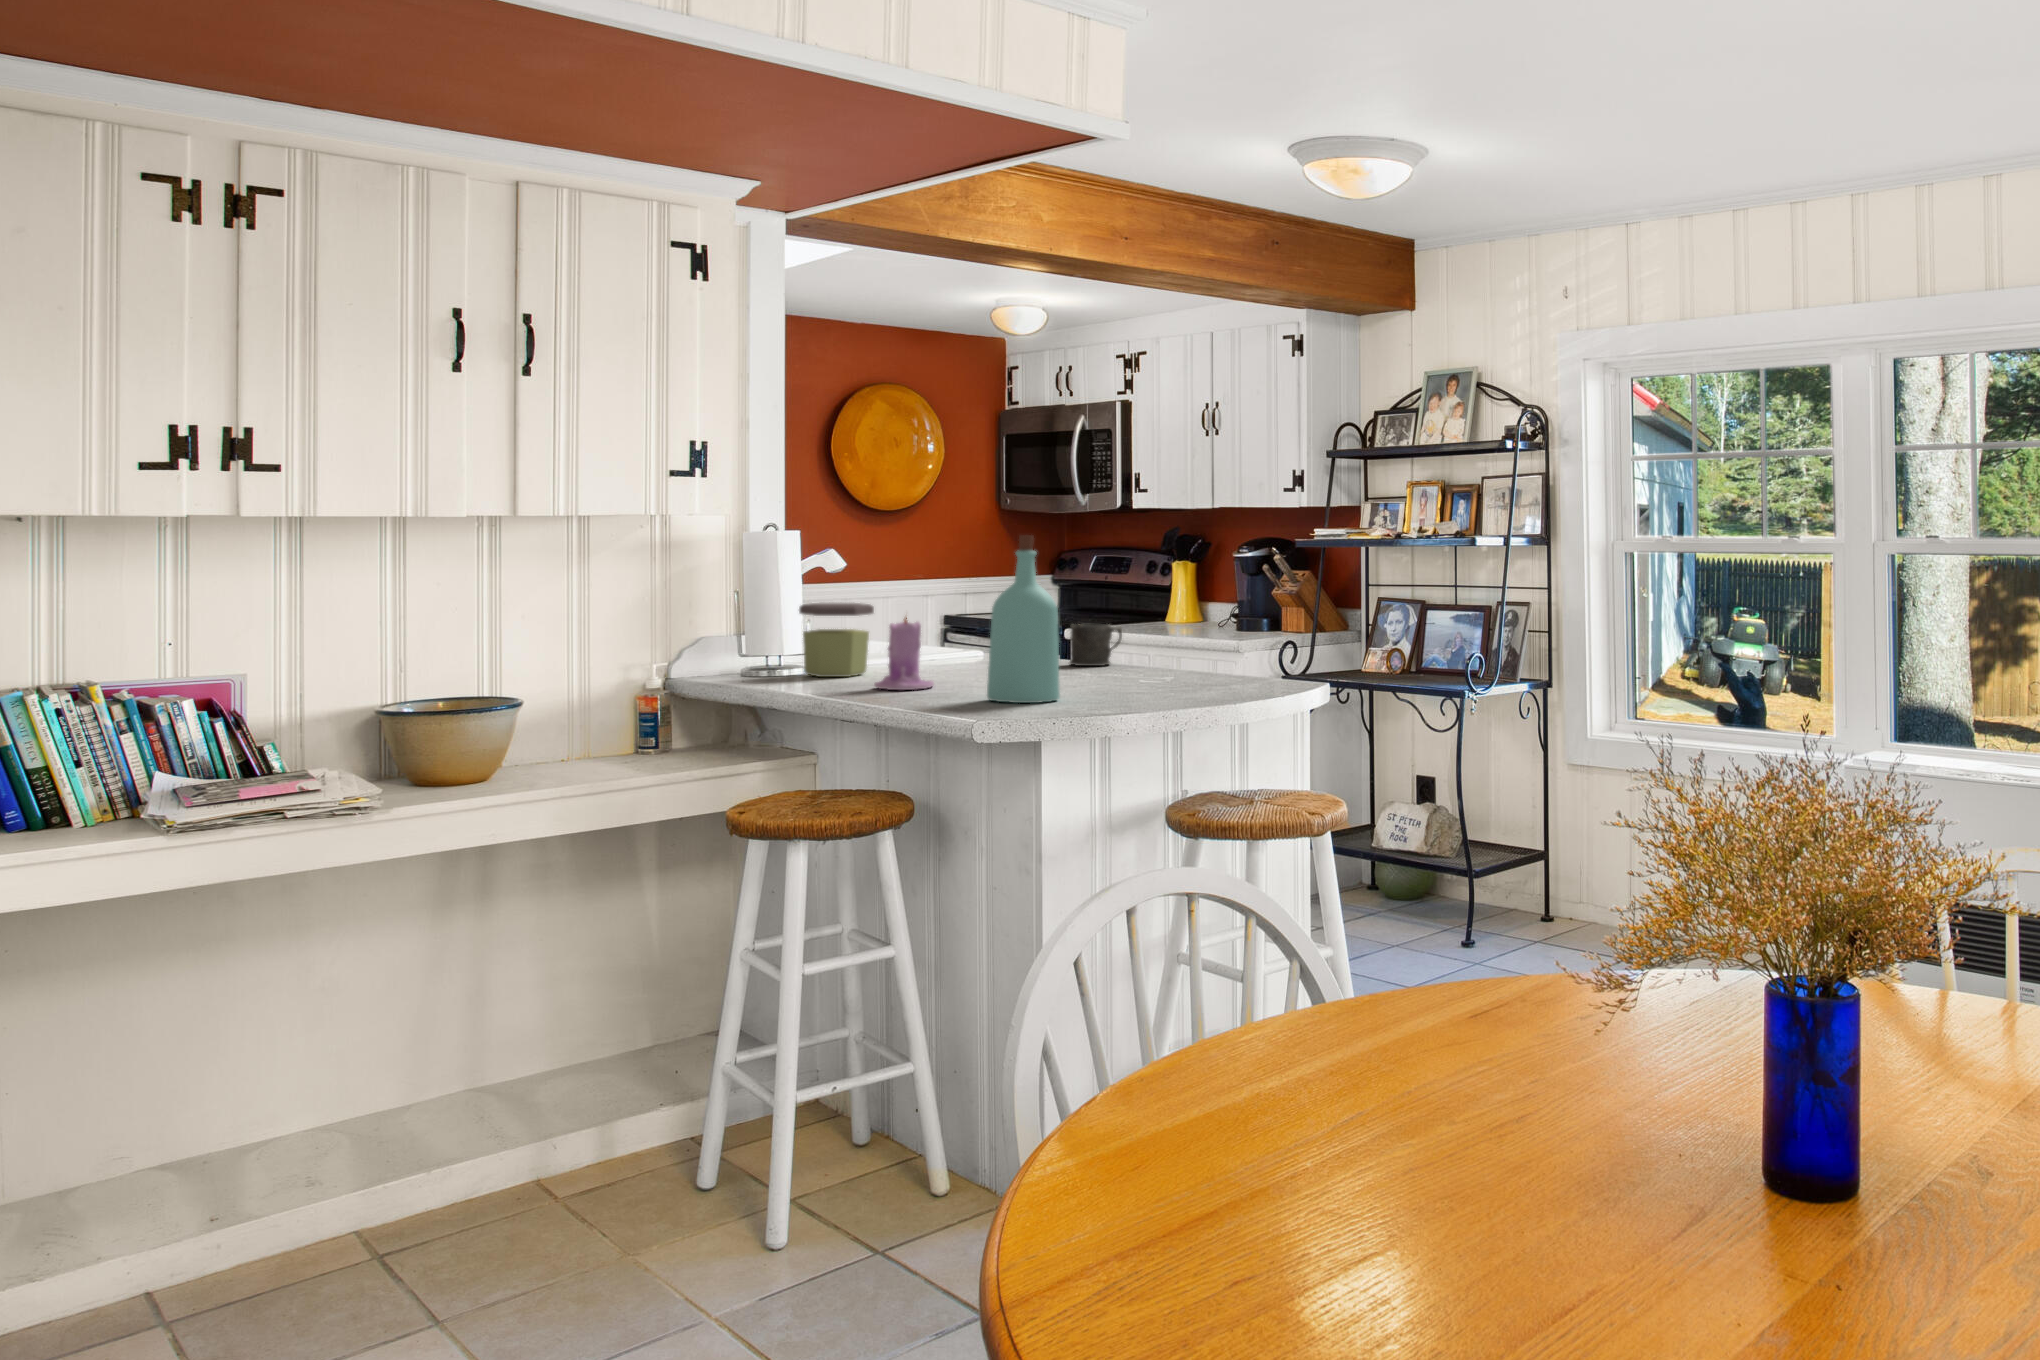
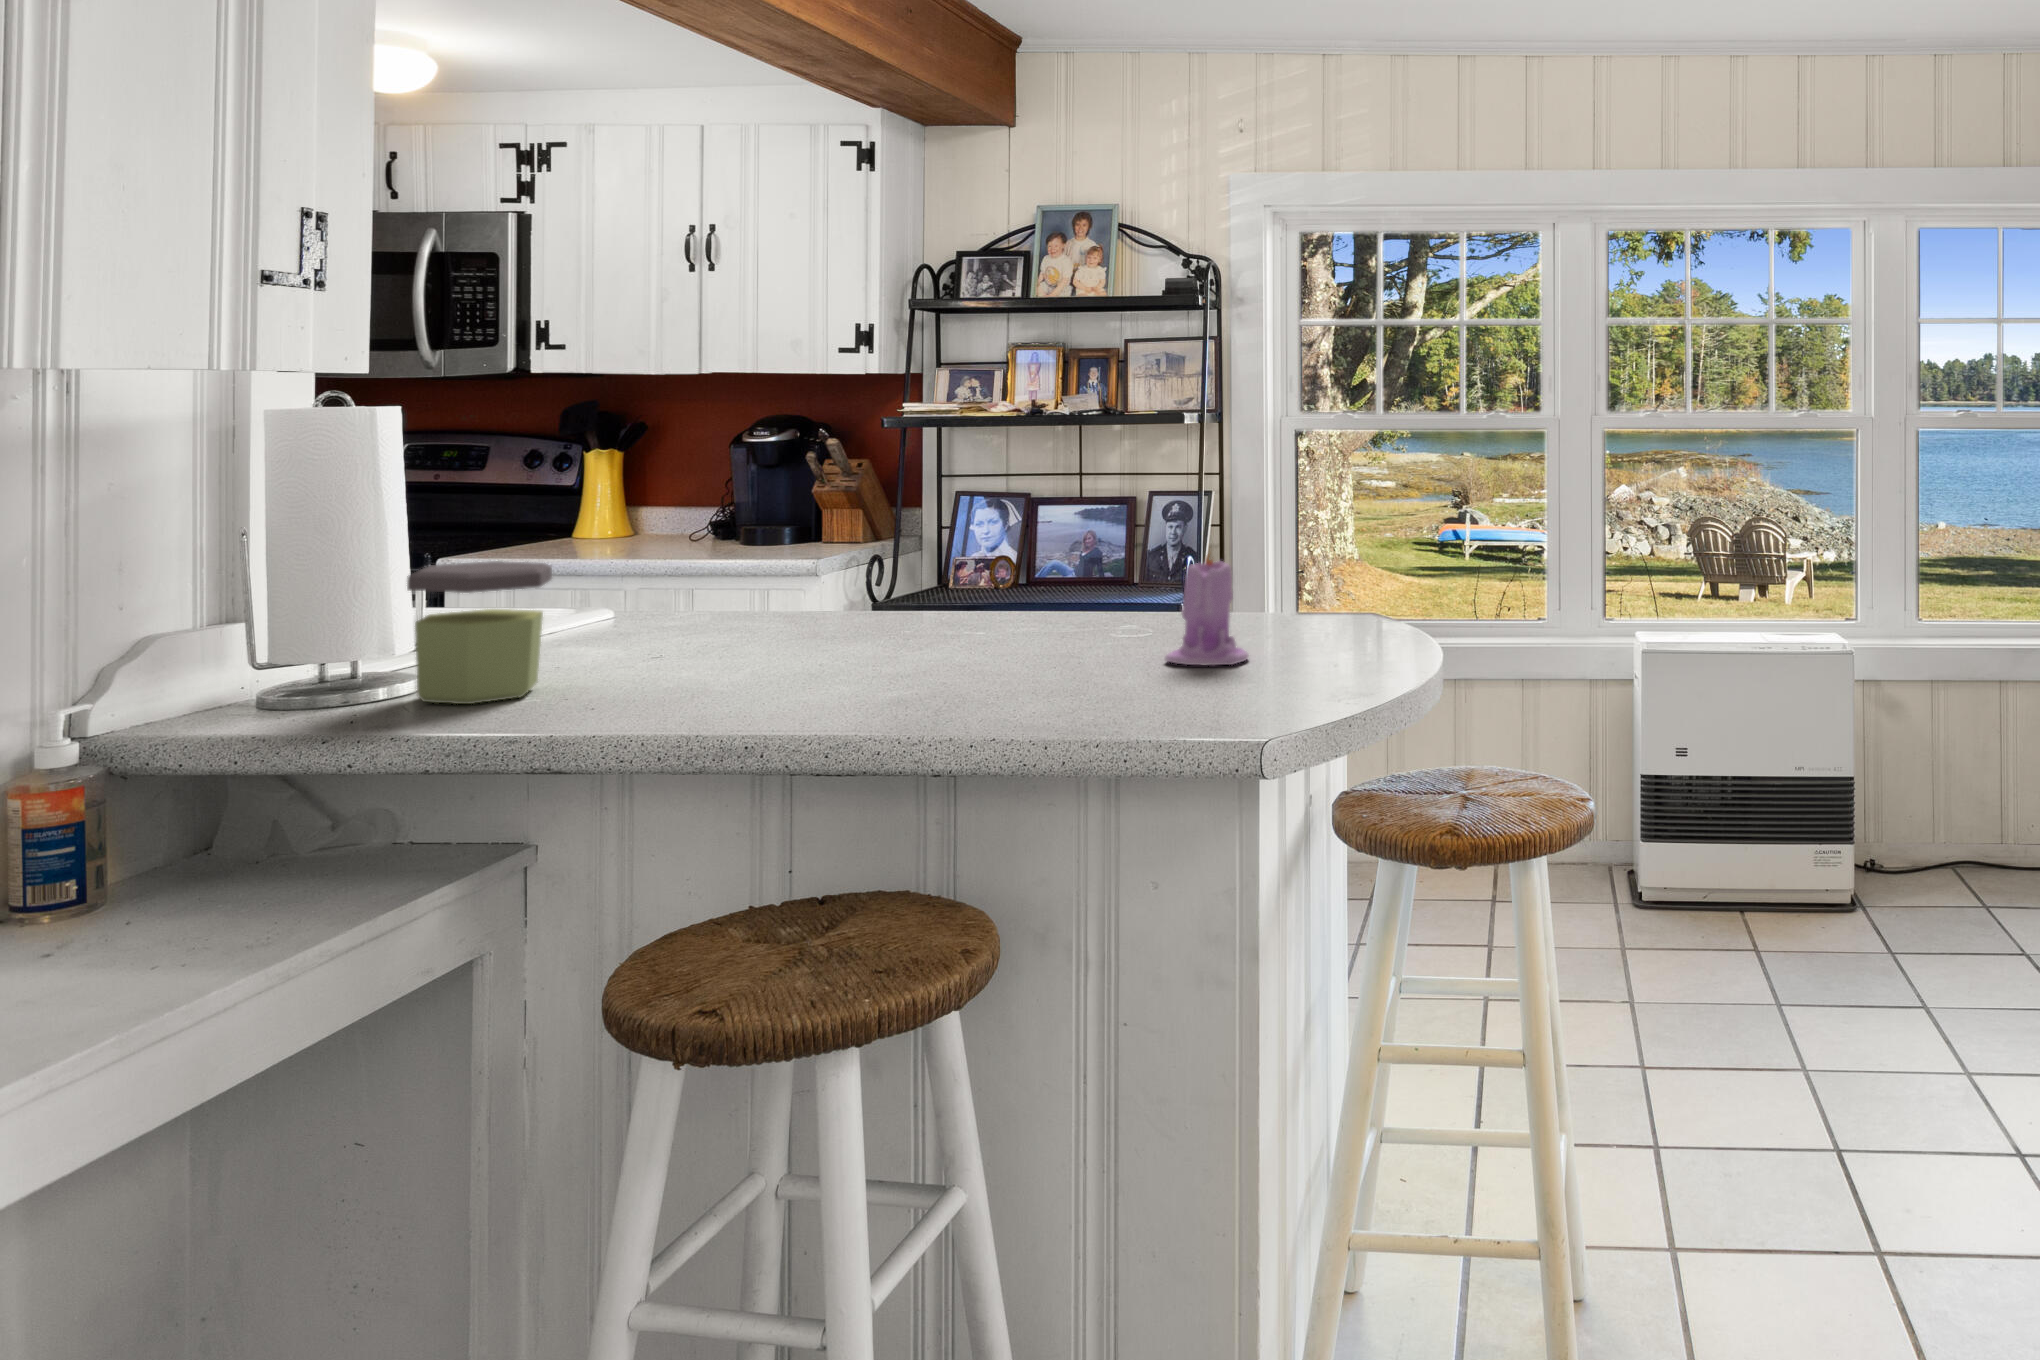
bottle: present [987,535,1060,703] -> none [965,443,1092,724]
candle: present [874,617,934,690] -> present [1165,551,1248,666]
mug: present [1070,624,1122,666] -> none [835,566,917,634]

